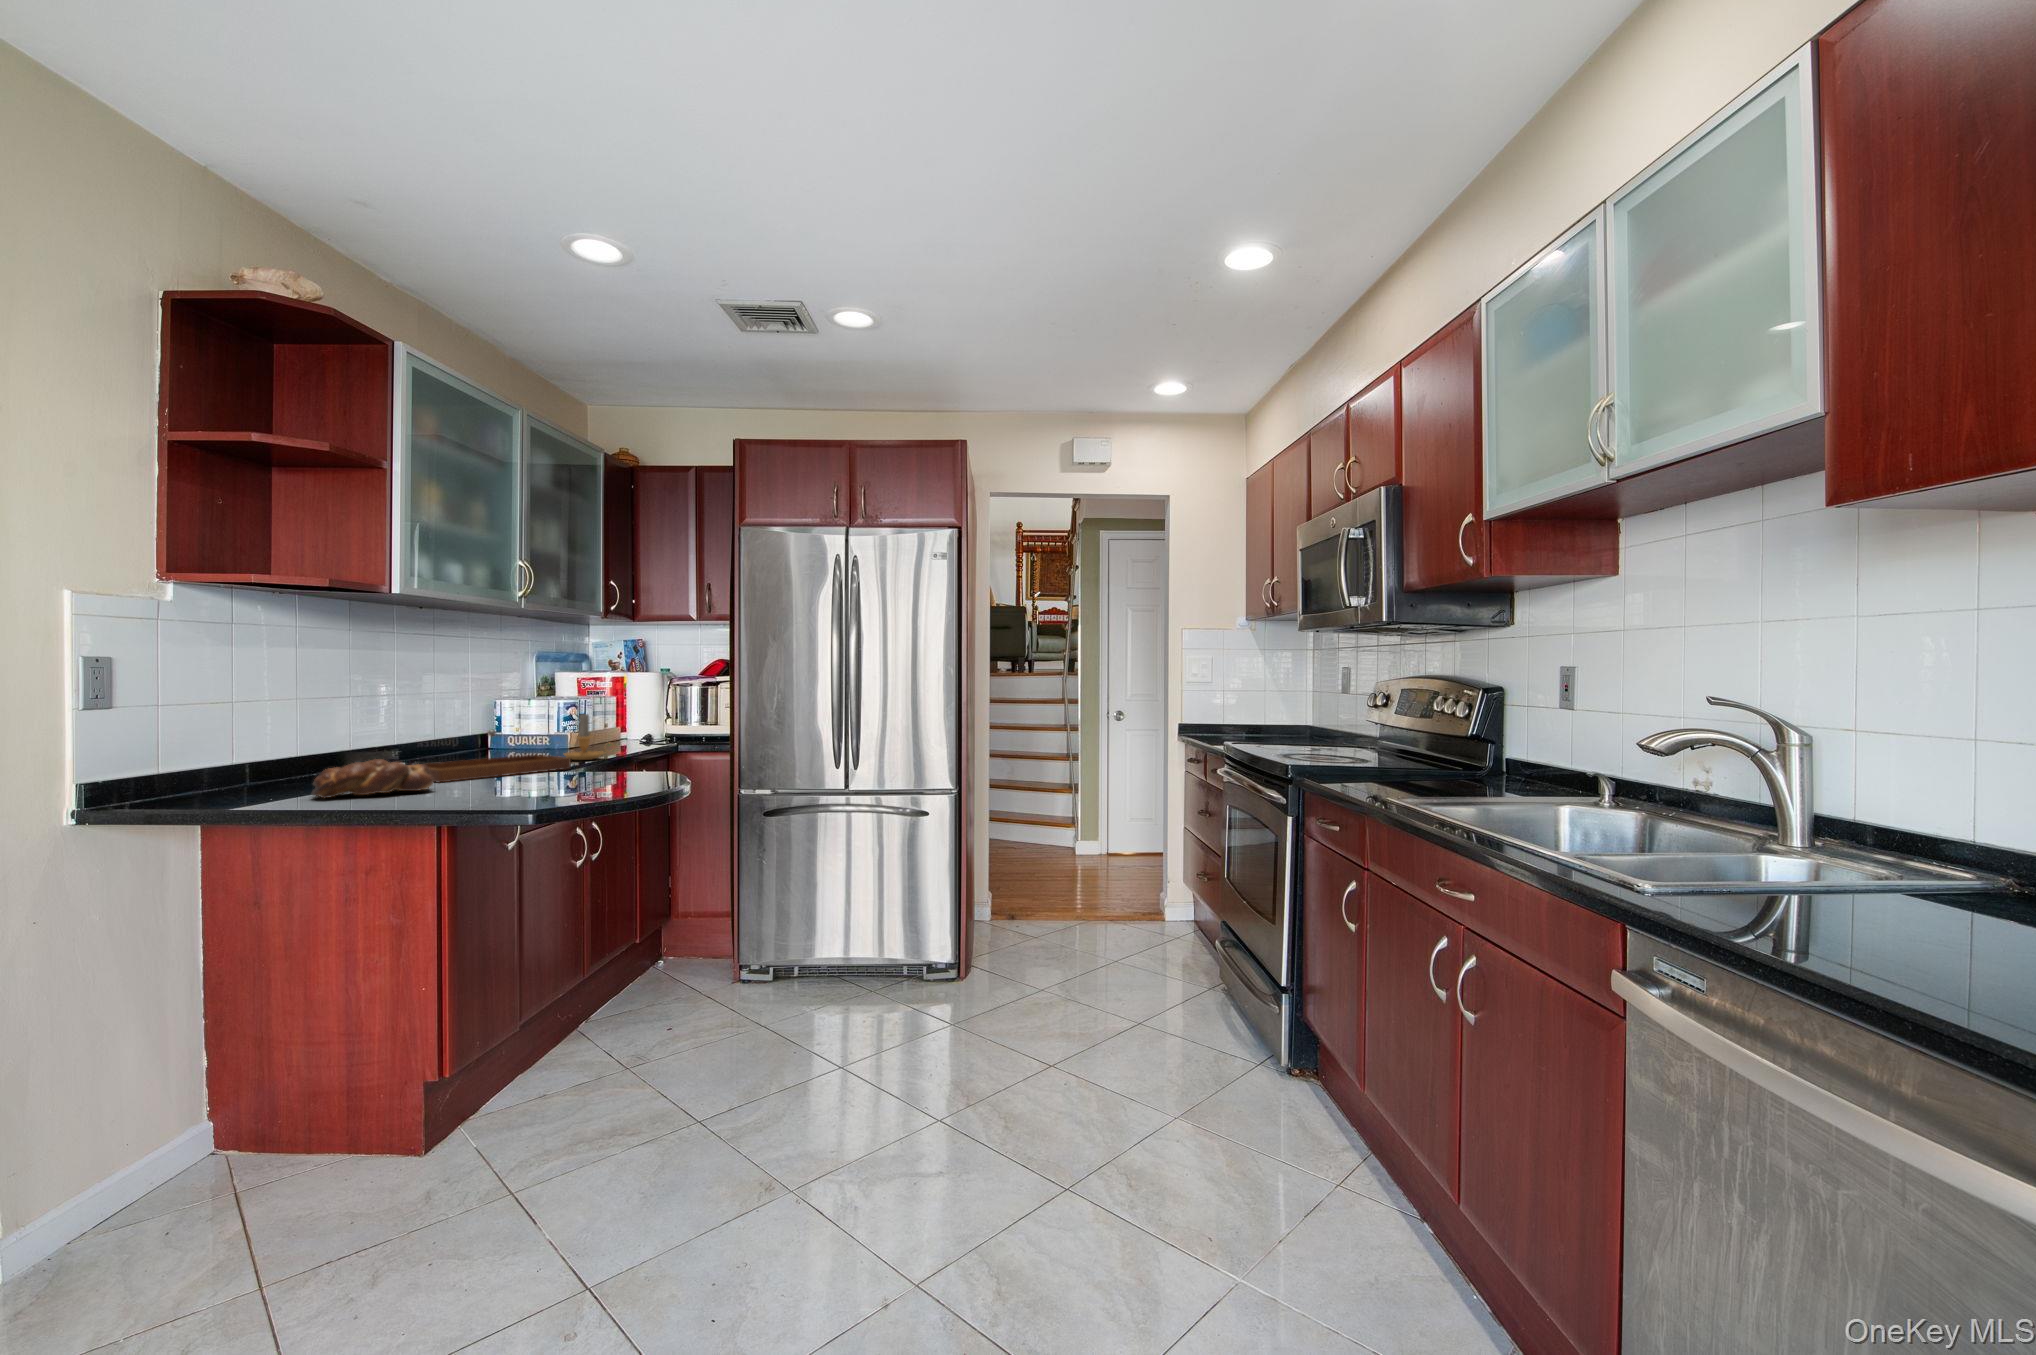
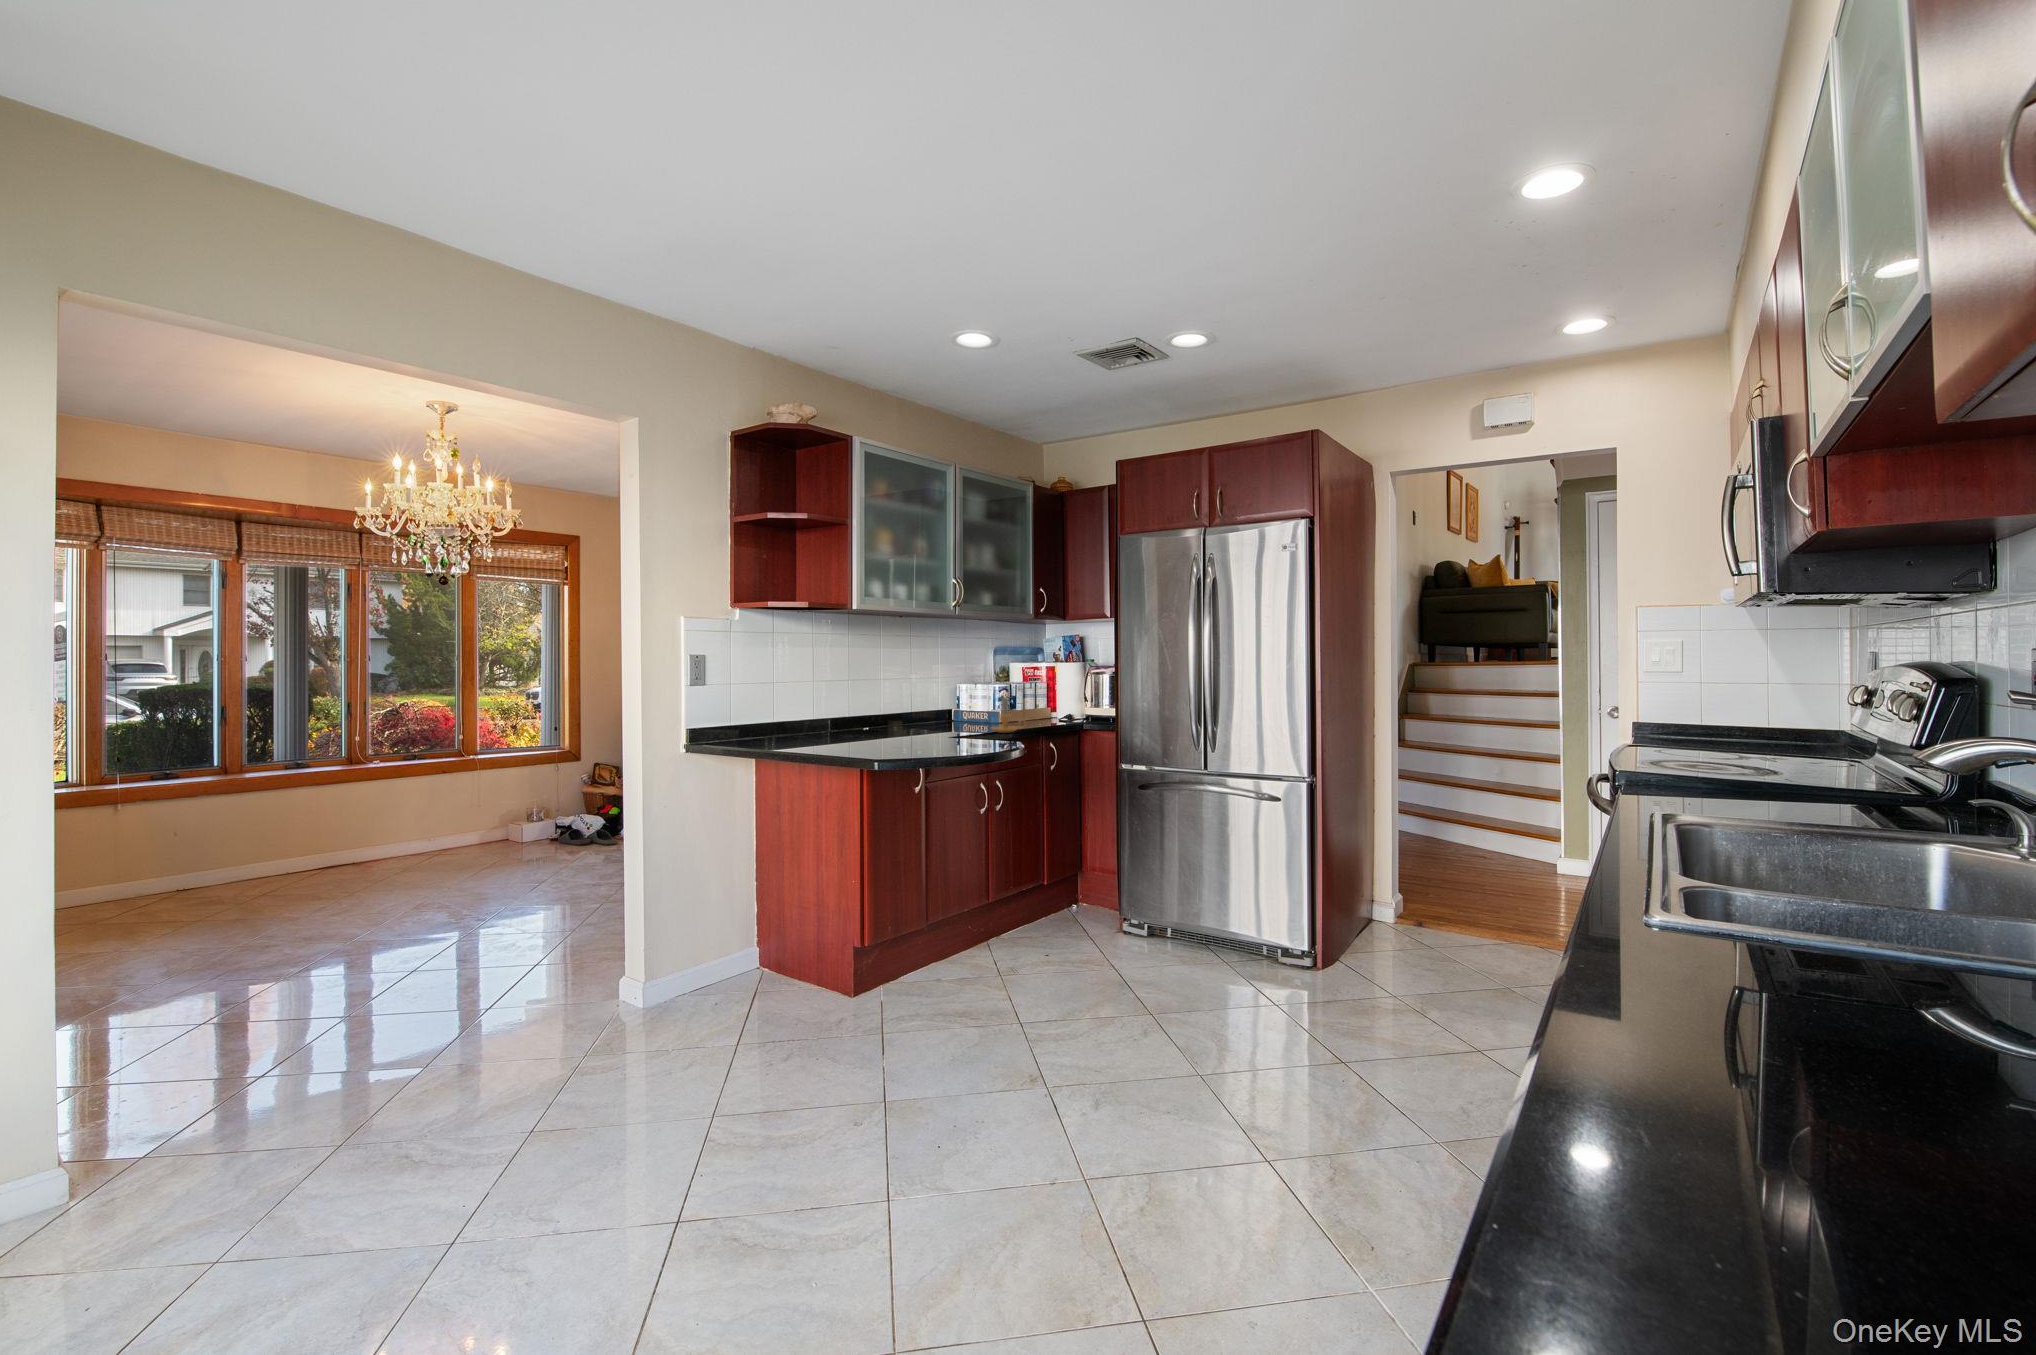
tray: present [423,730,571,782] -> none [882,706,983,741]
bread loaf: present [312,759,434,798] -> none [820,721,884,744]

